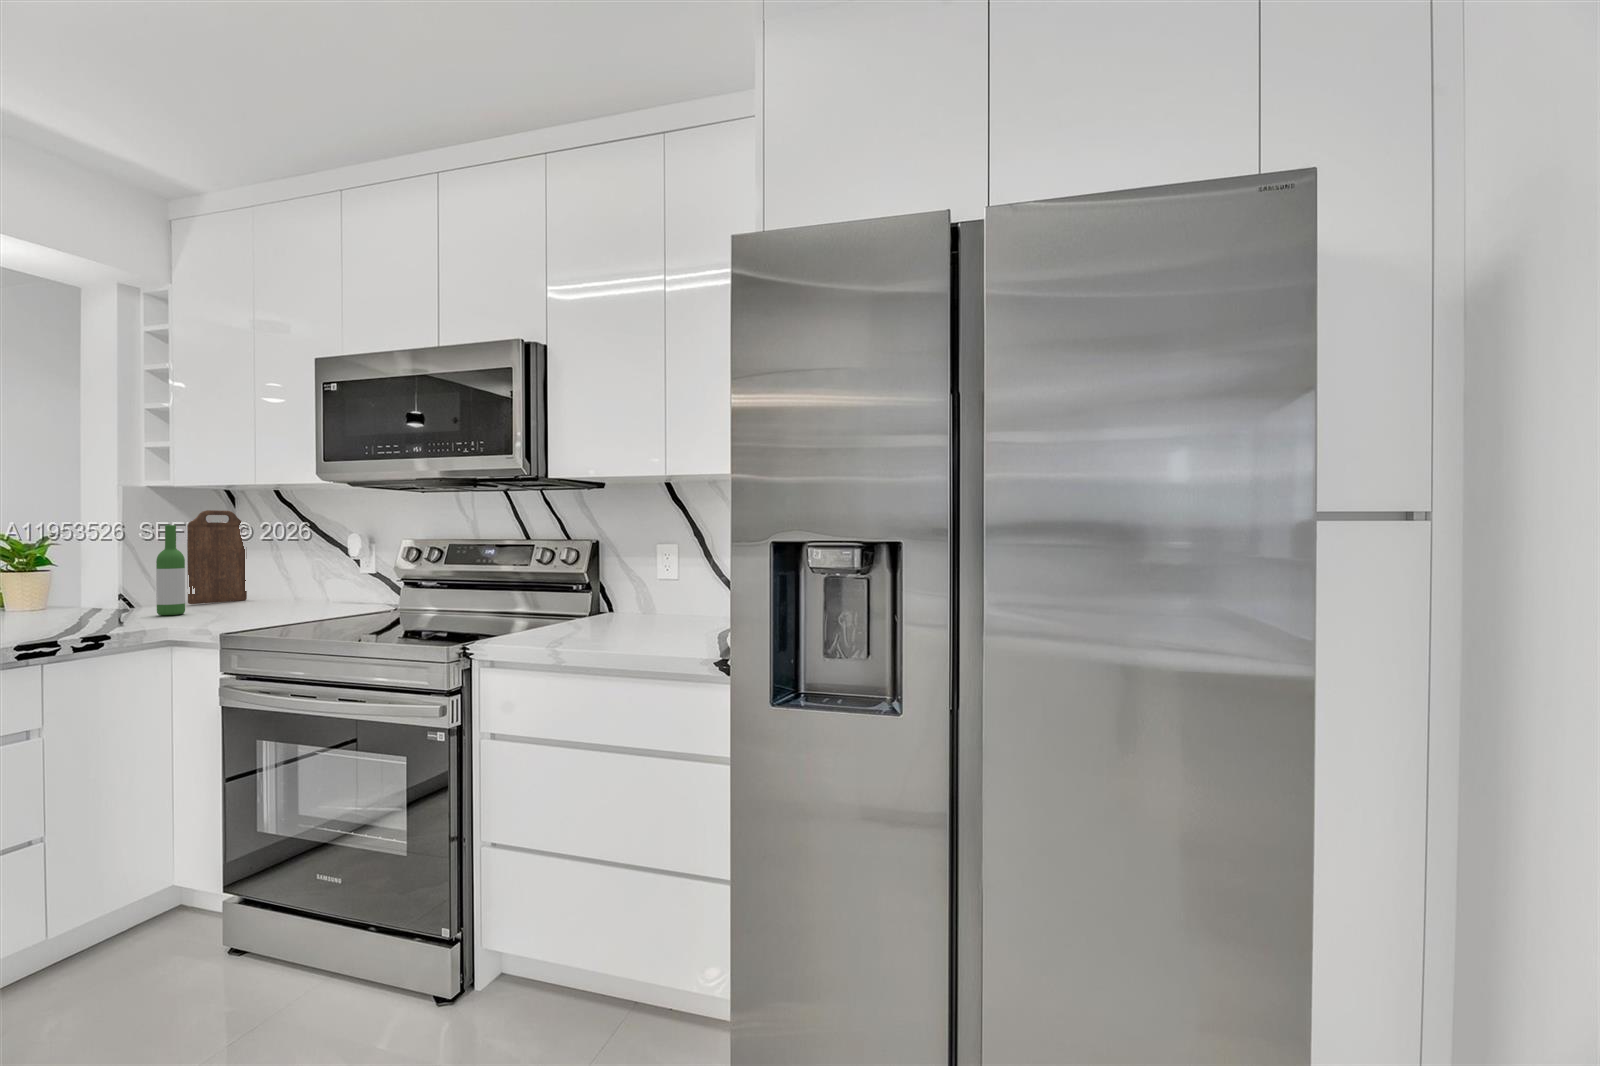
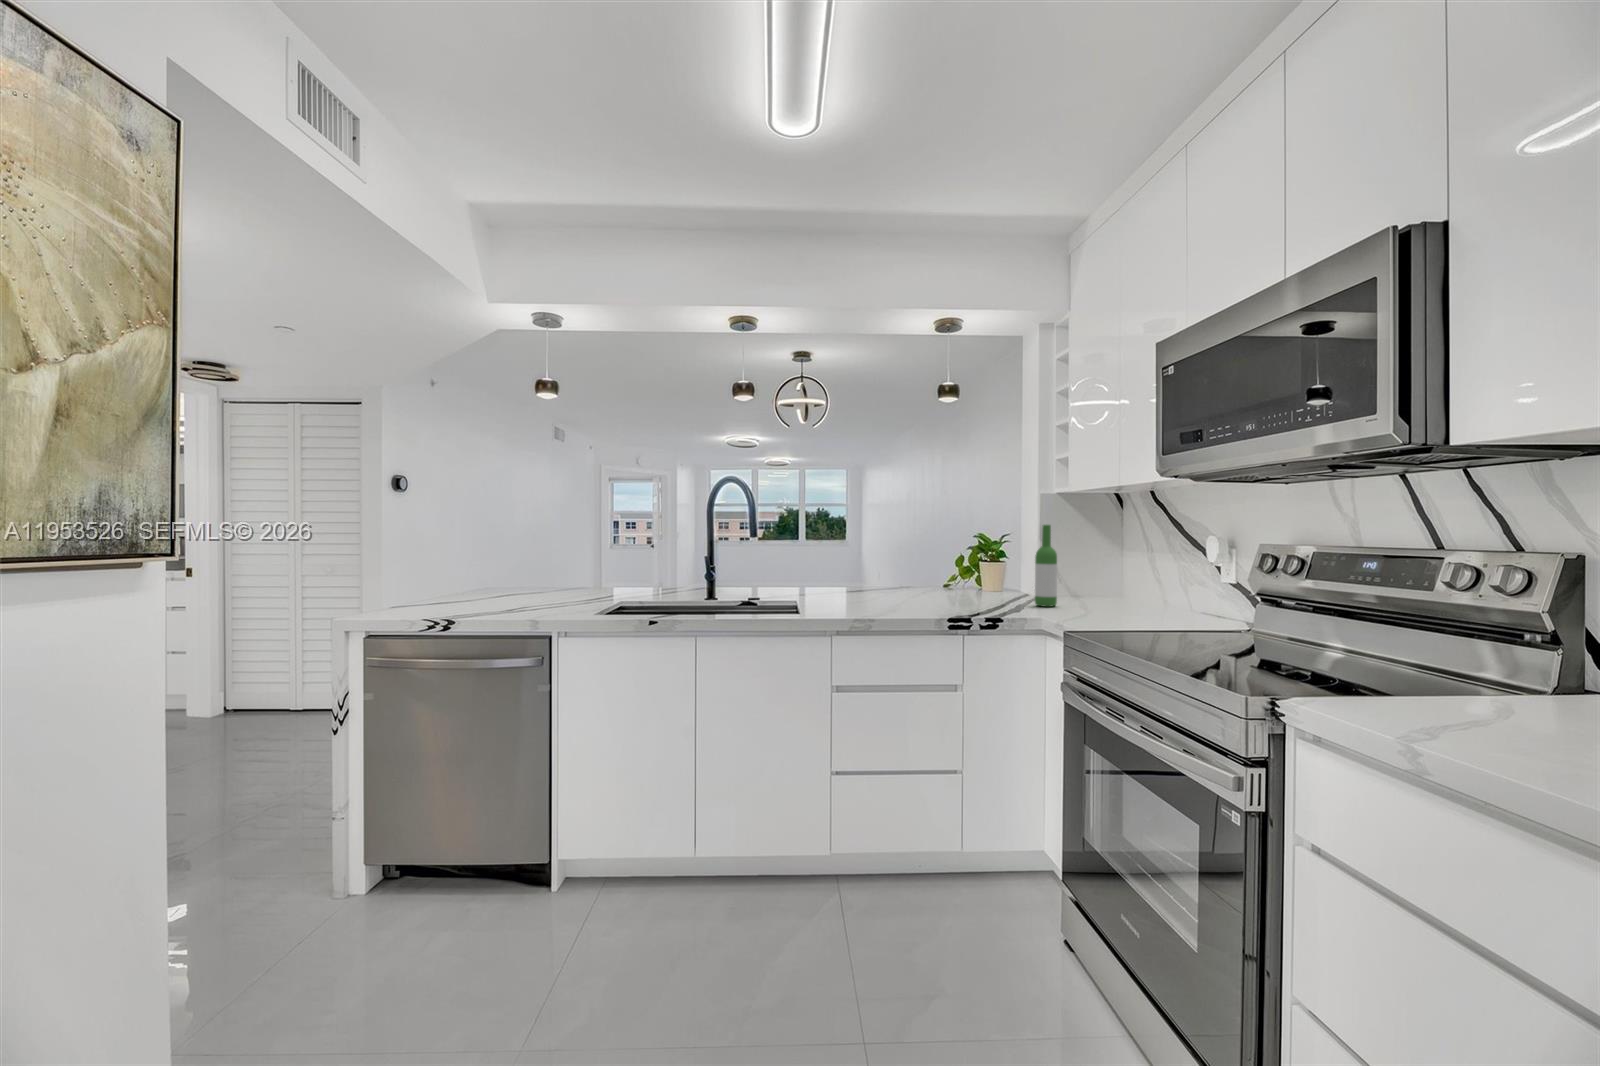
cutting board: present [187,510,247,604] -> none [1072,511,1124,598]

